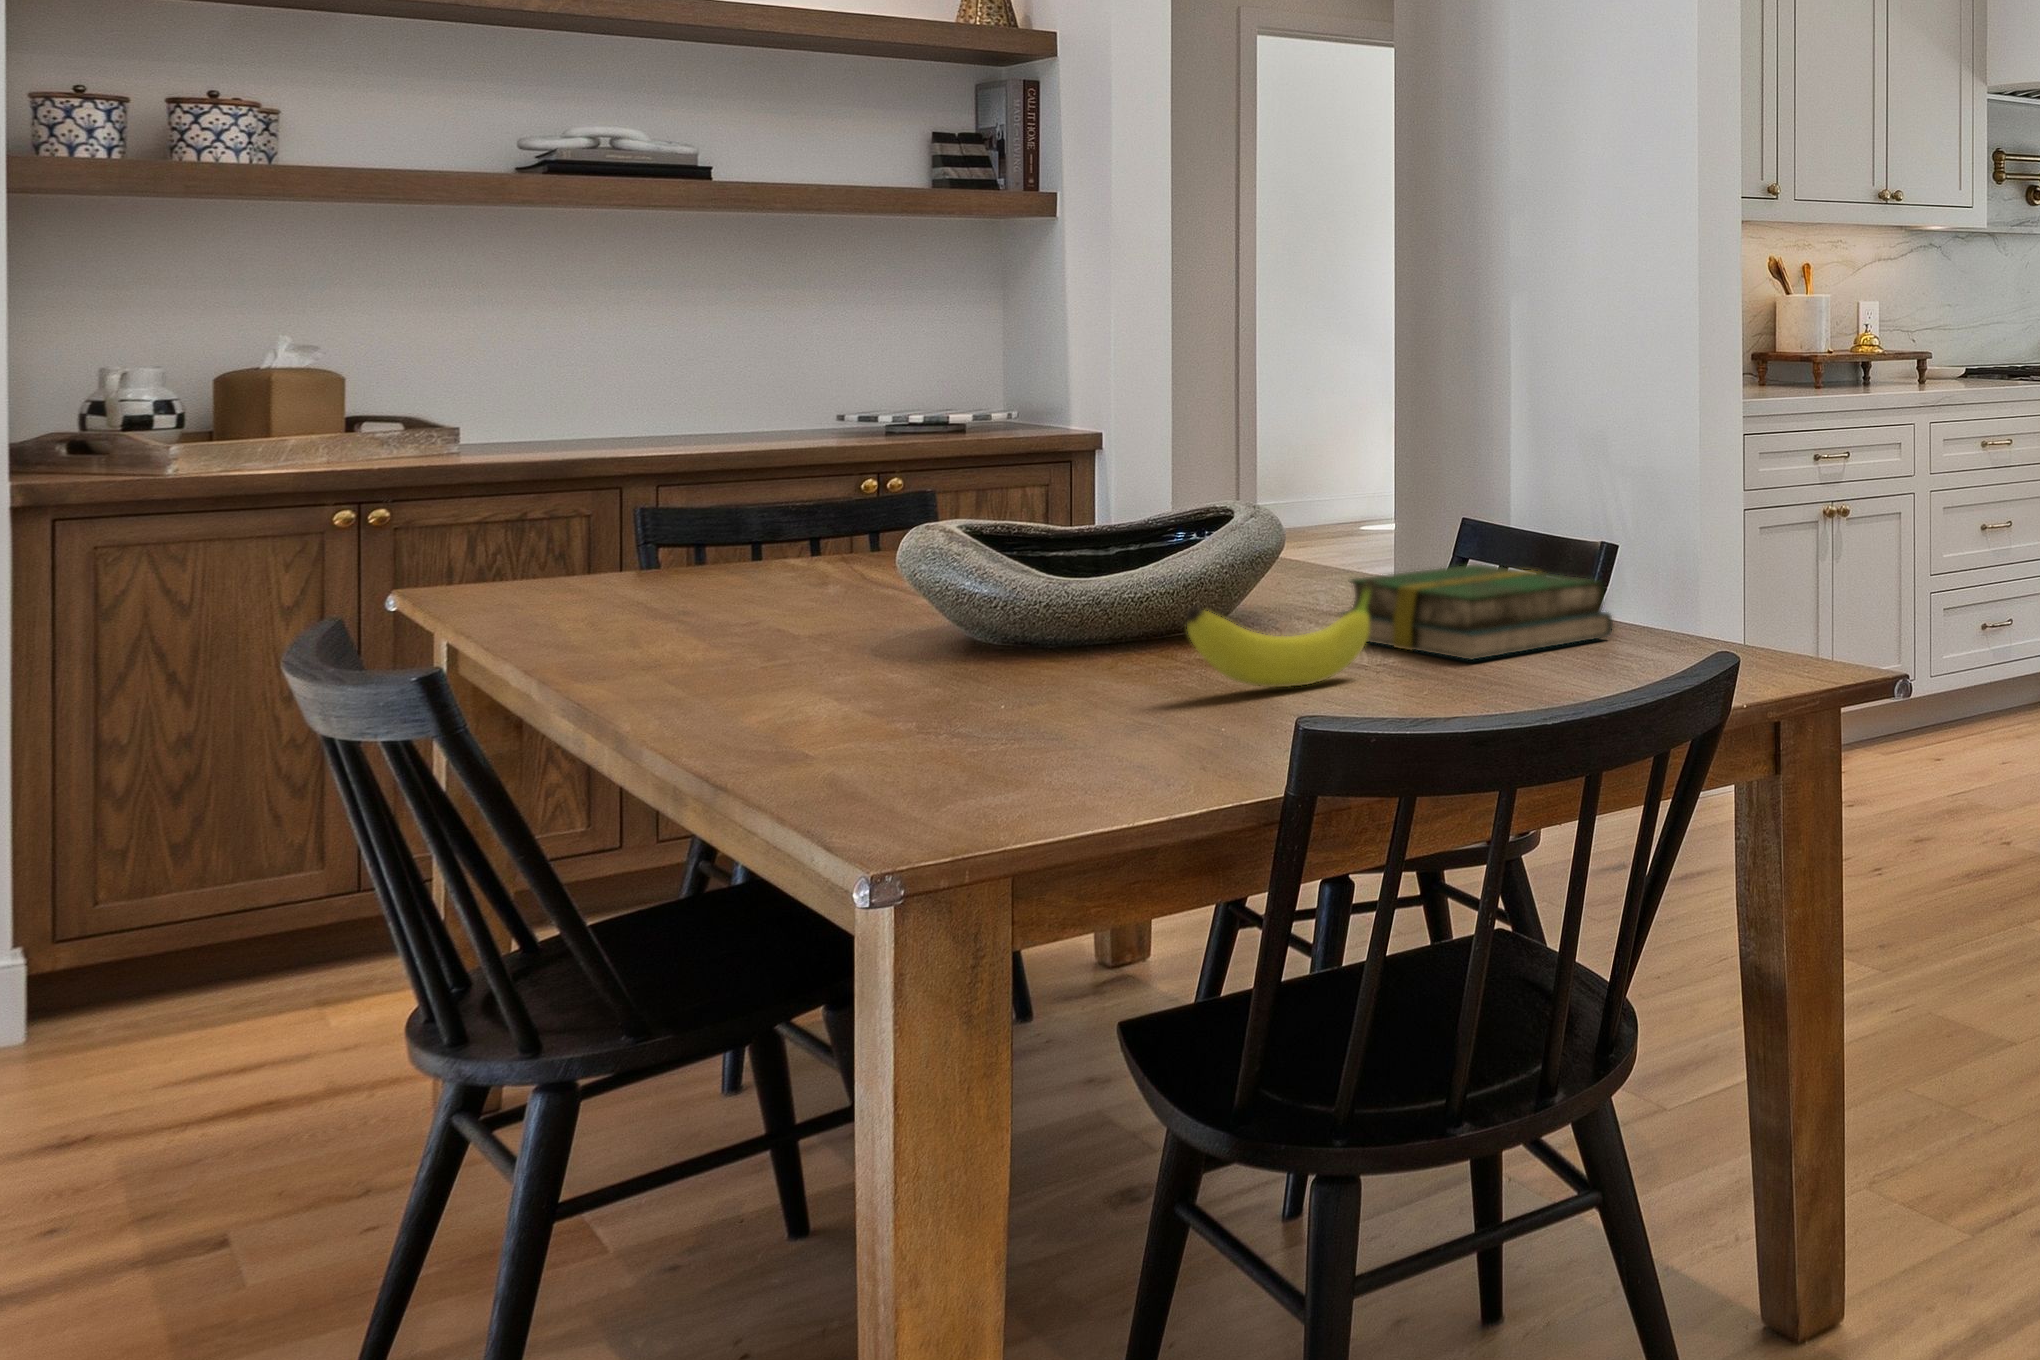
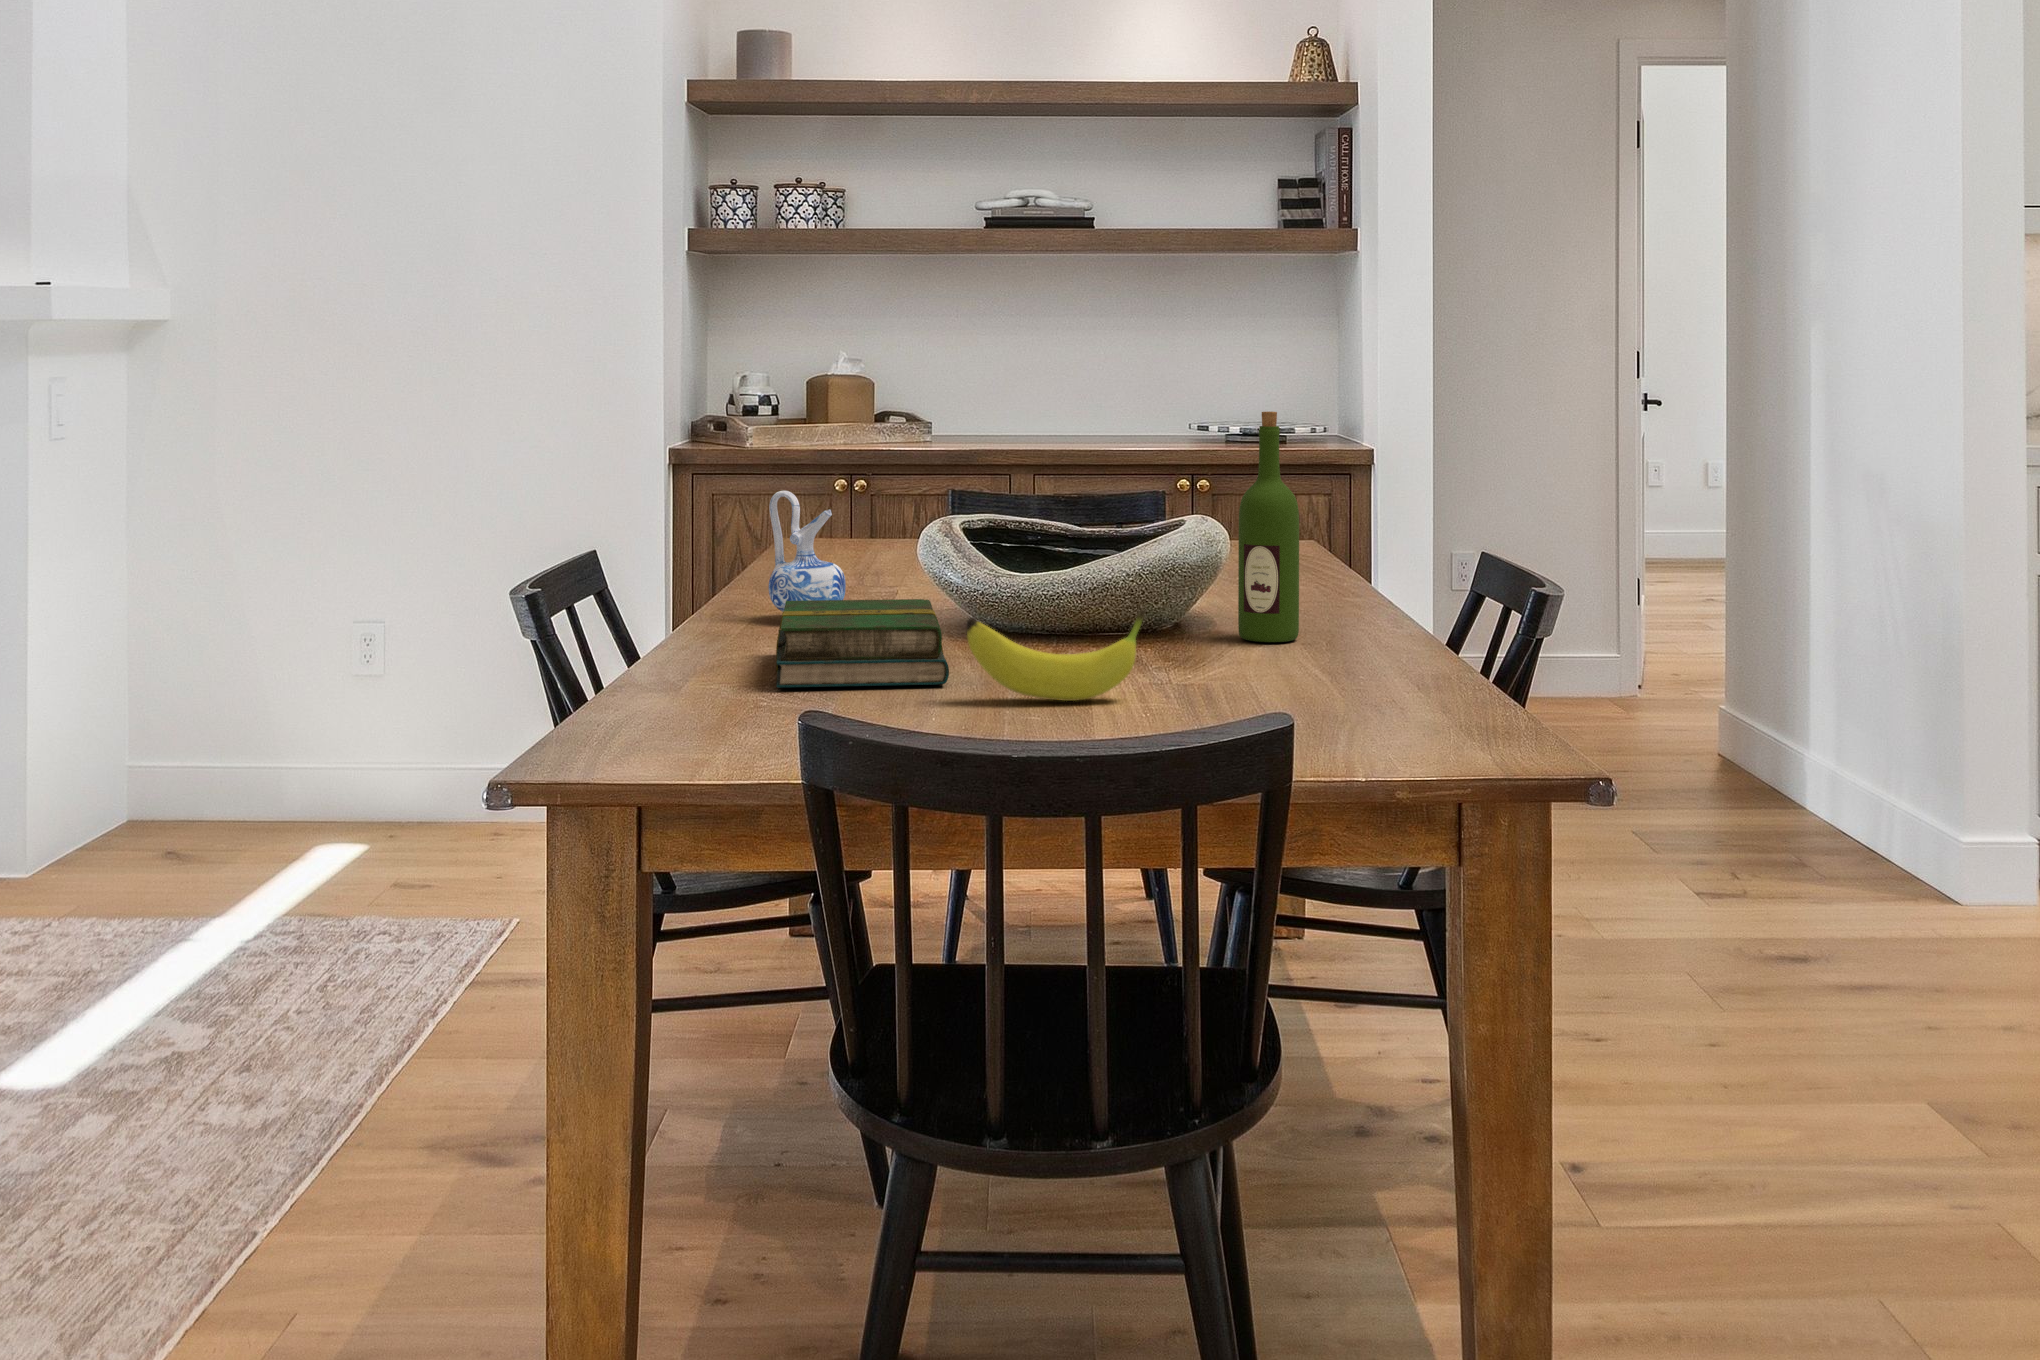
wine bottle: none [1325,373,1391,612] -> present [1238,411,1299,642]
ceramic pitcher: none [684,493,802,658] -> present [769,491,846,612]
book: present [1342,564,1613,660] -> present [776,599,949,687]

